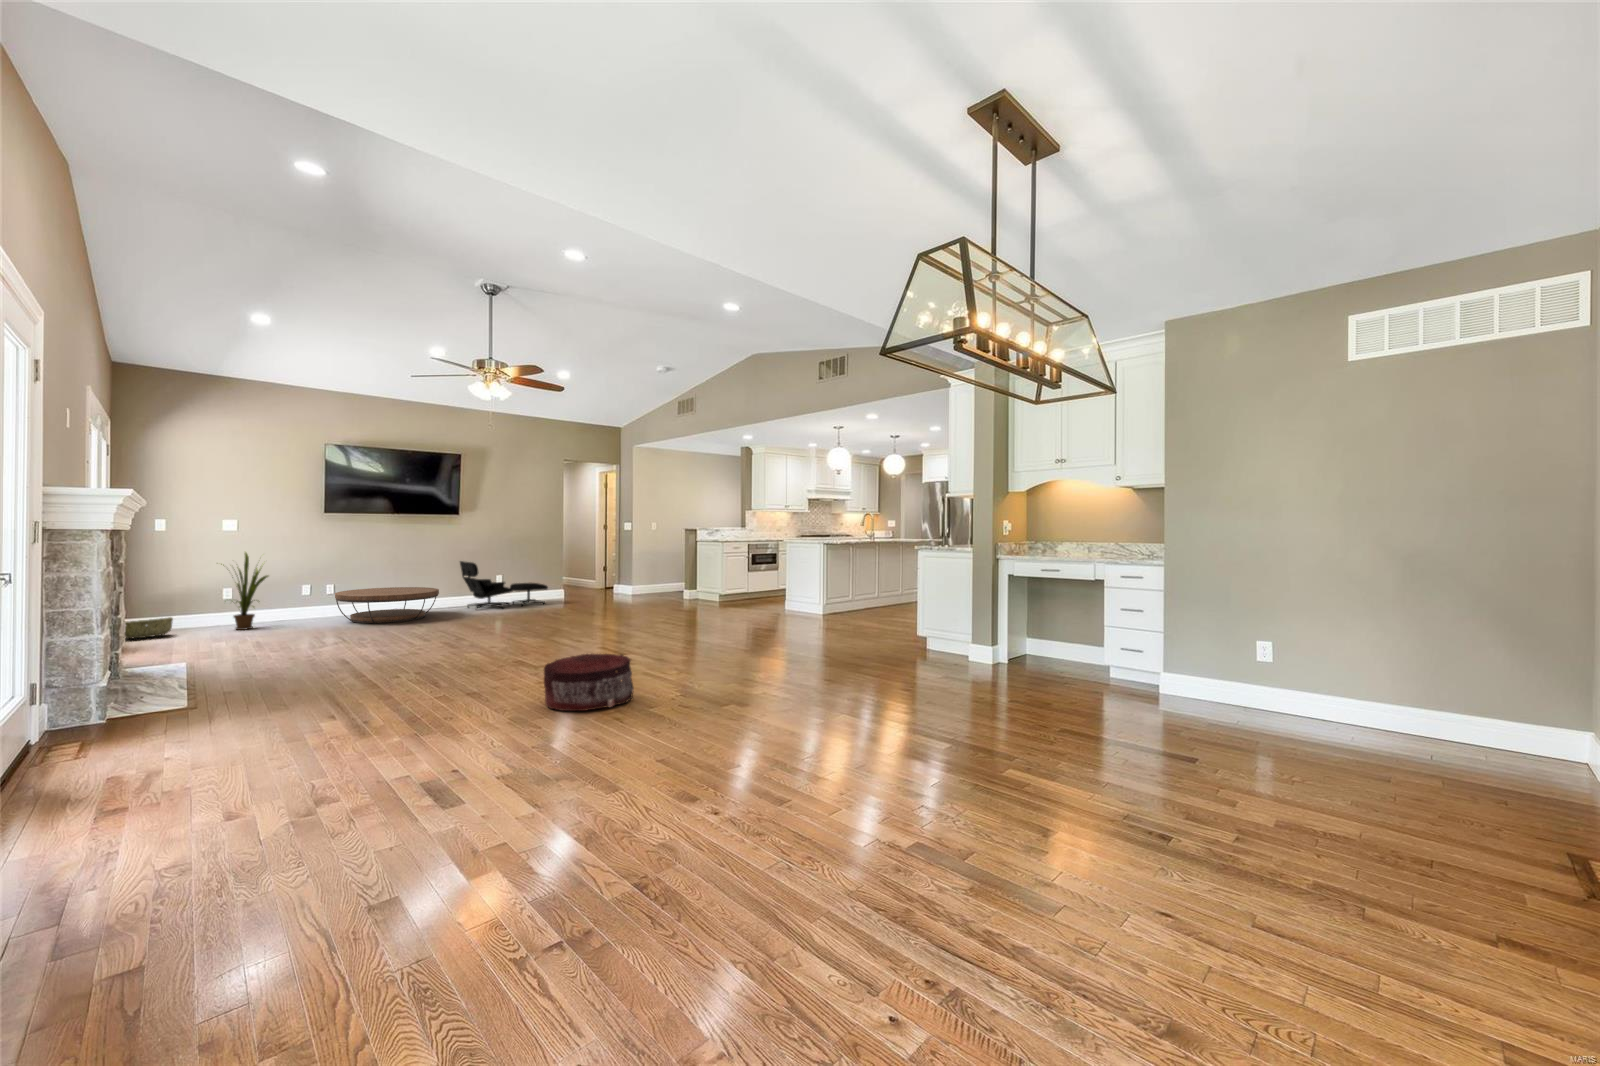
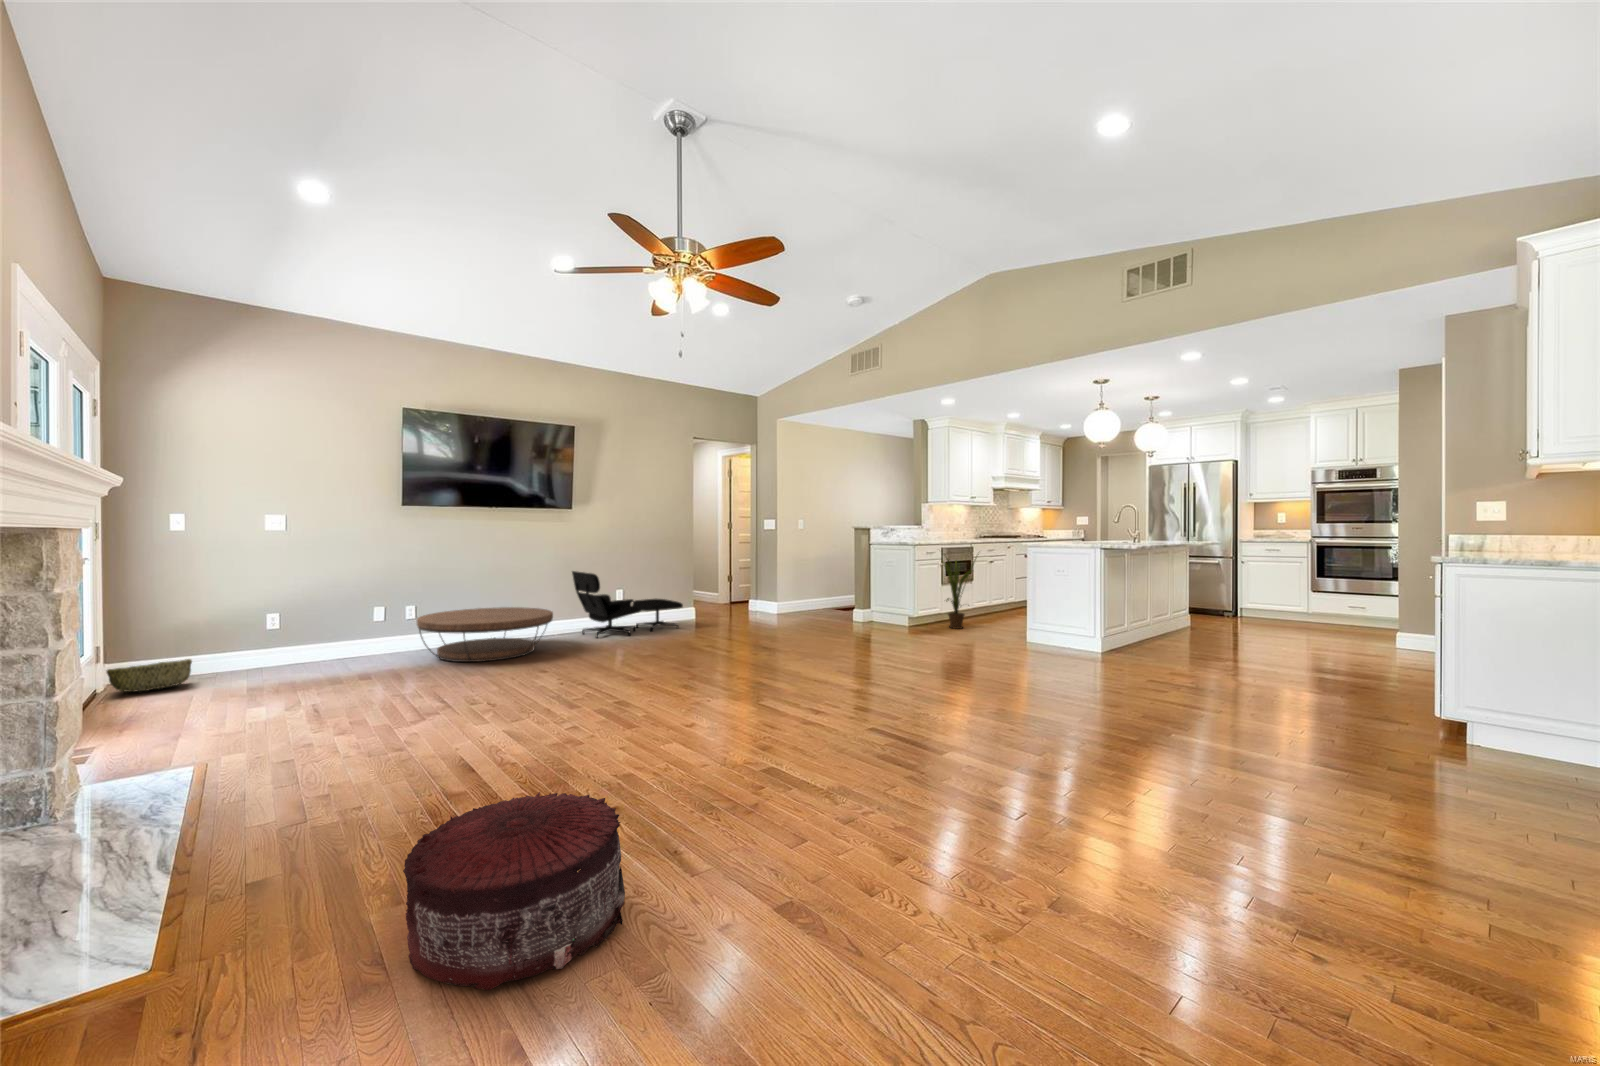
house plant: present [221,552,268,630] -> present [943,554,979,629]
pouf: present [544,654,634,711] -> present [403,792,625,990]

